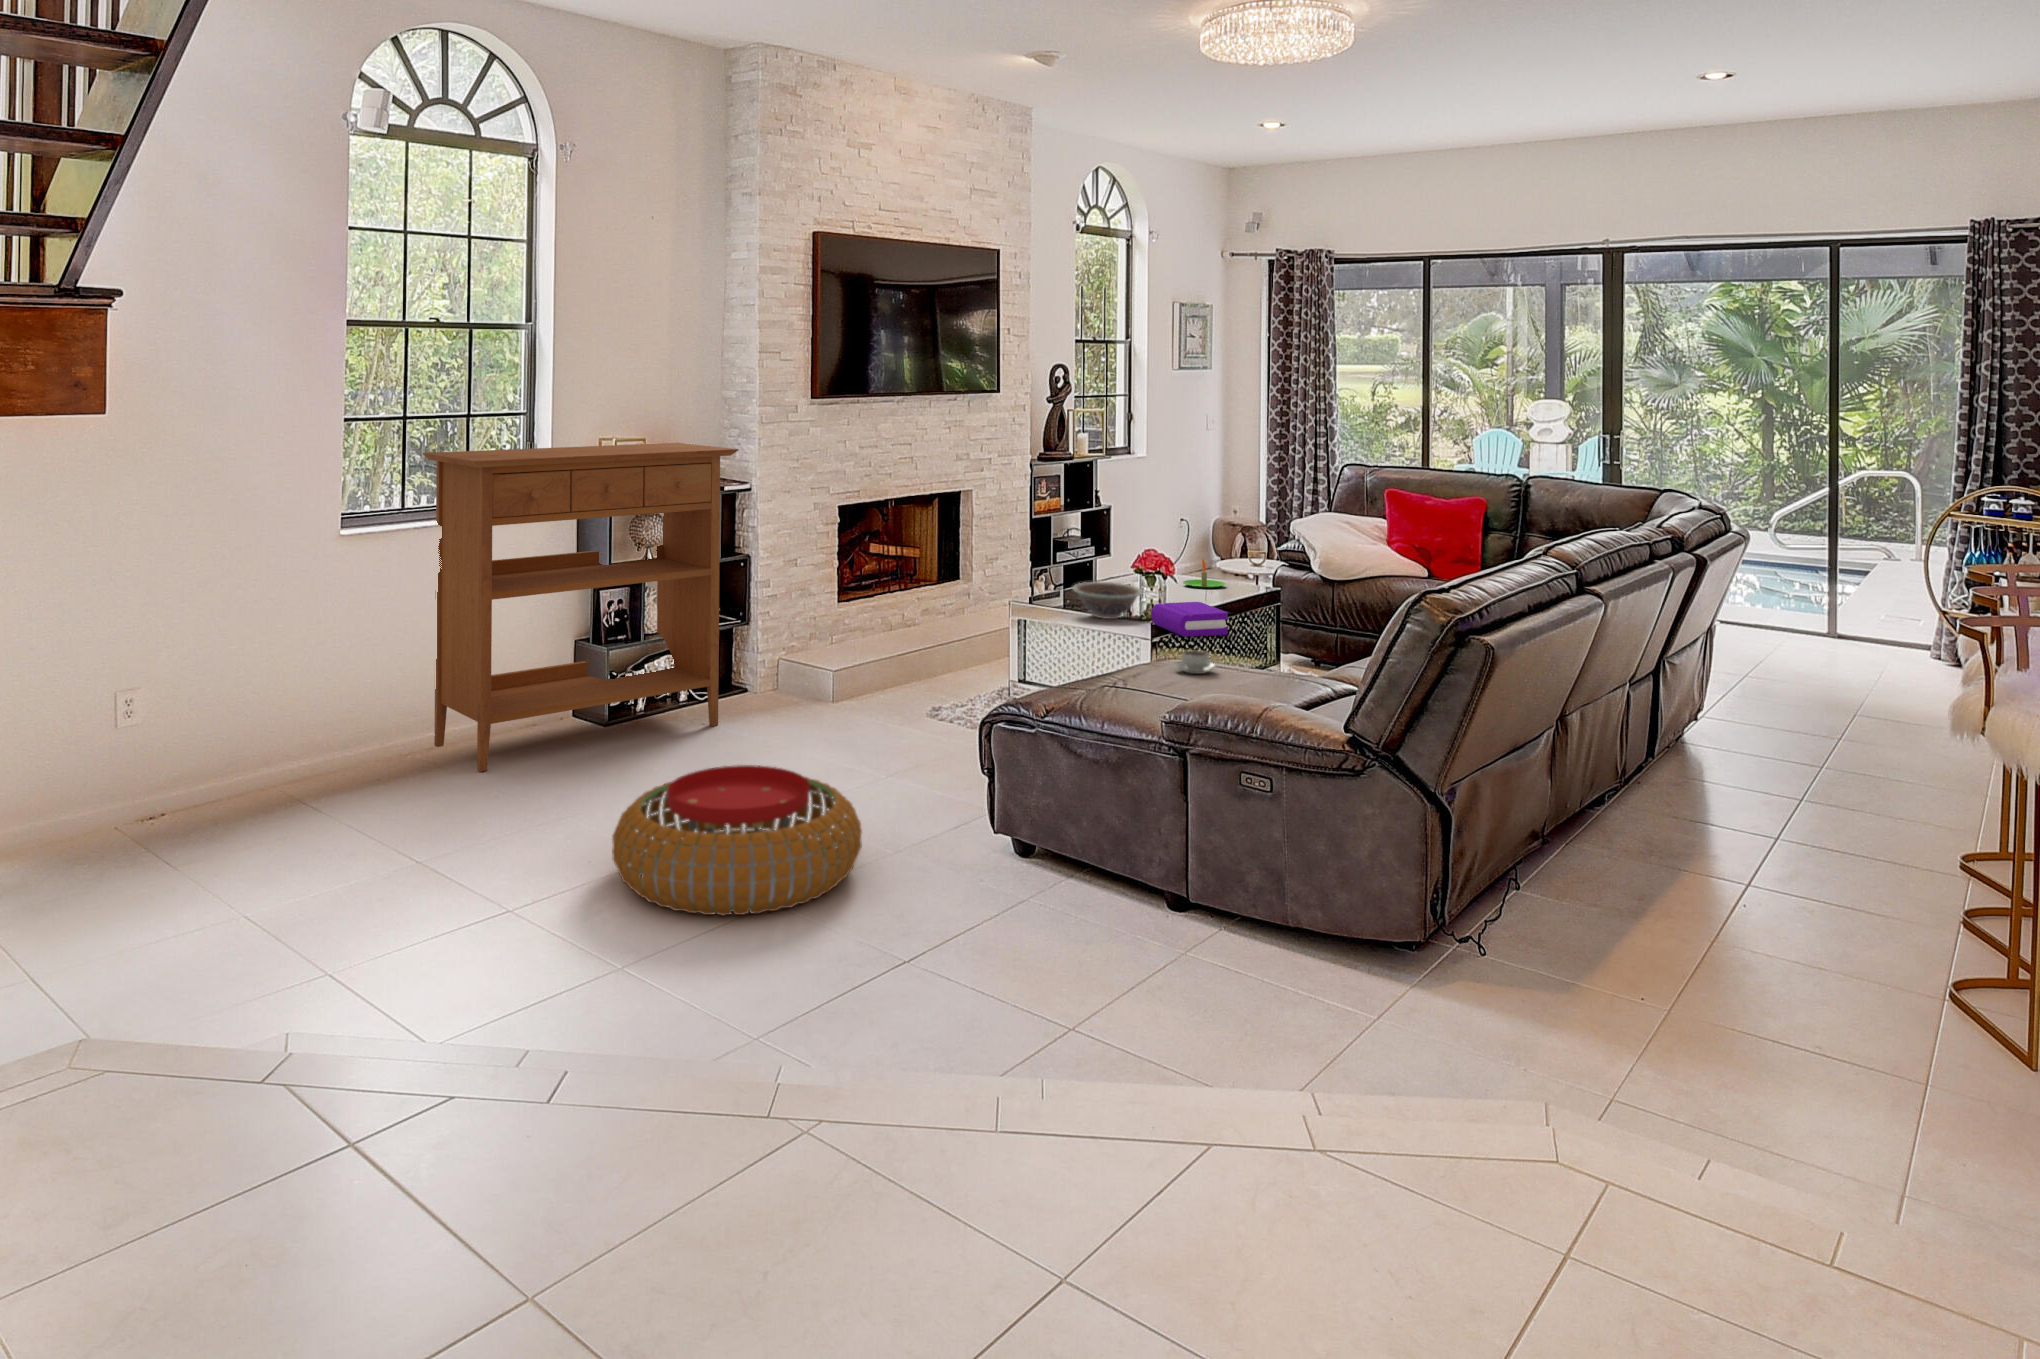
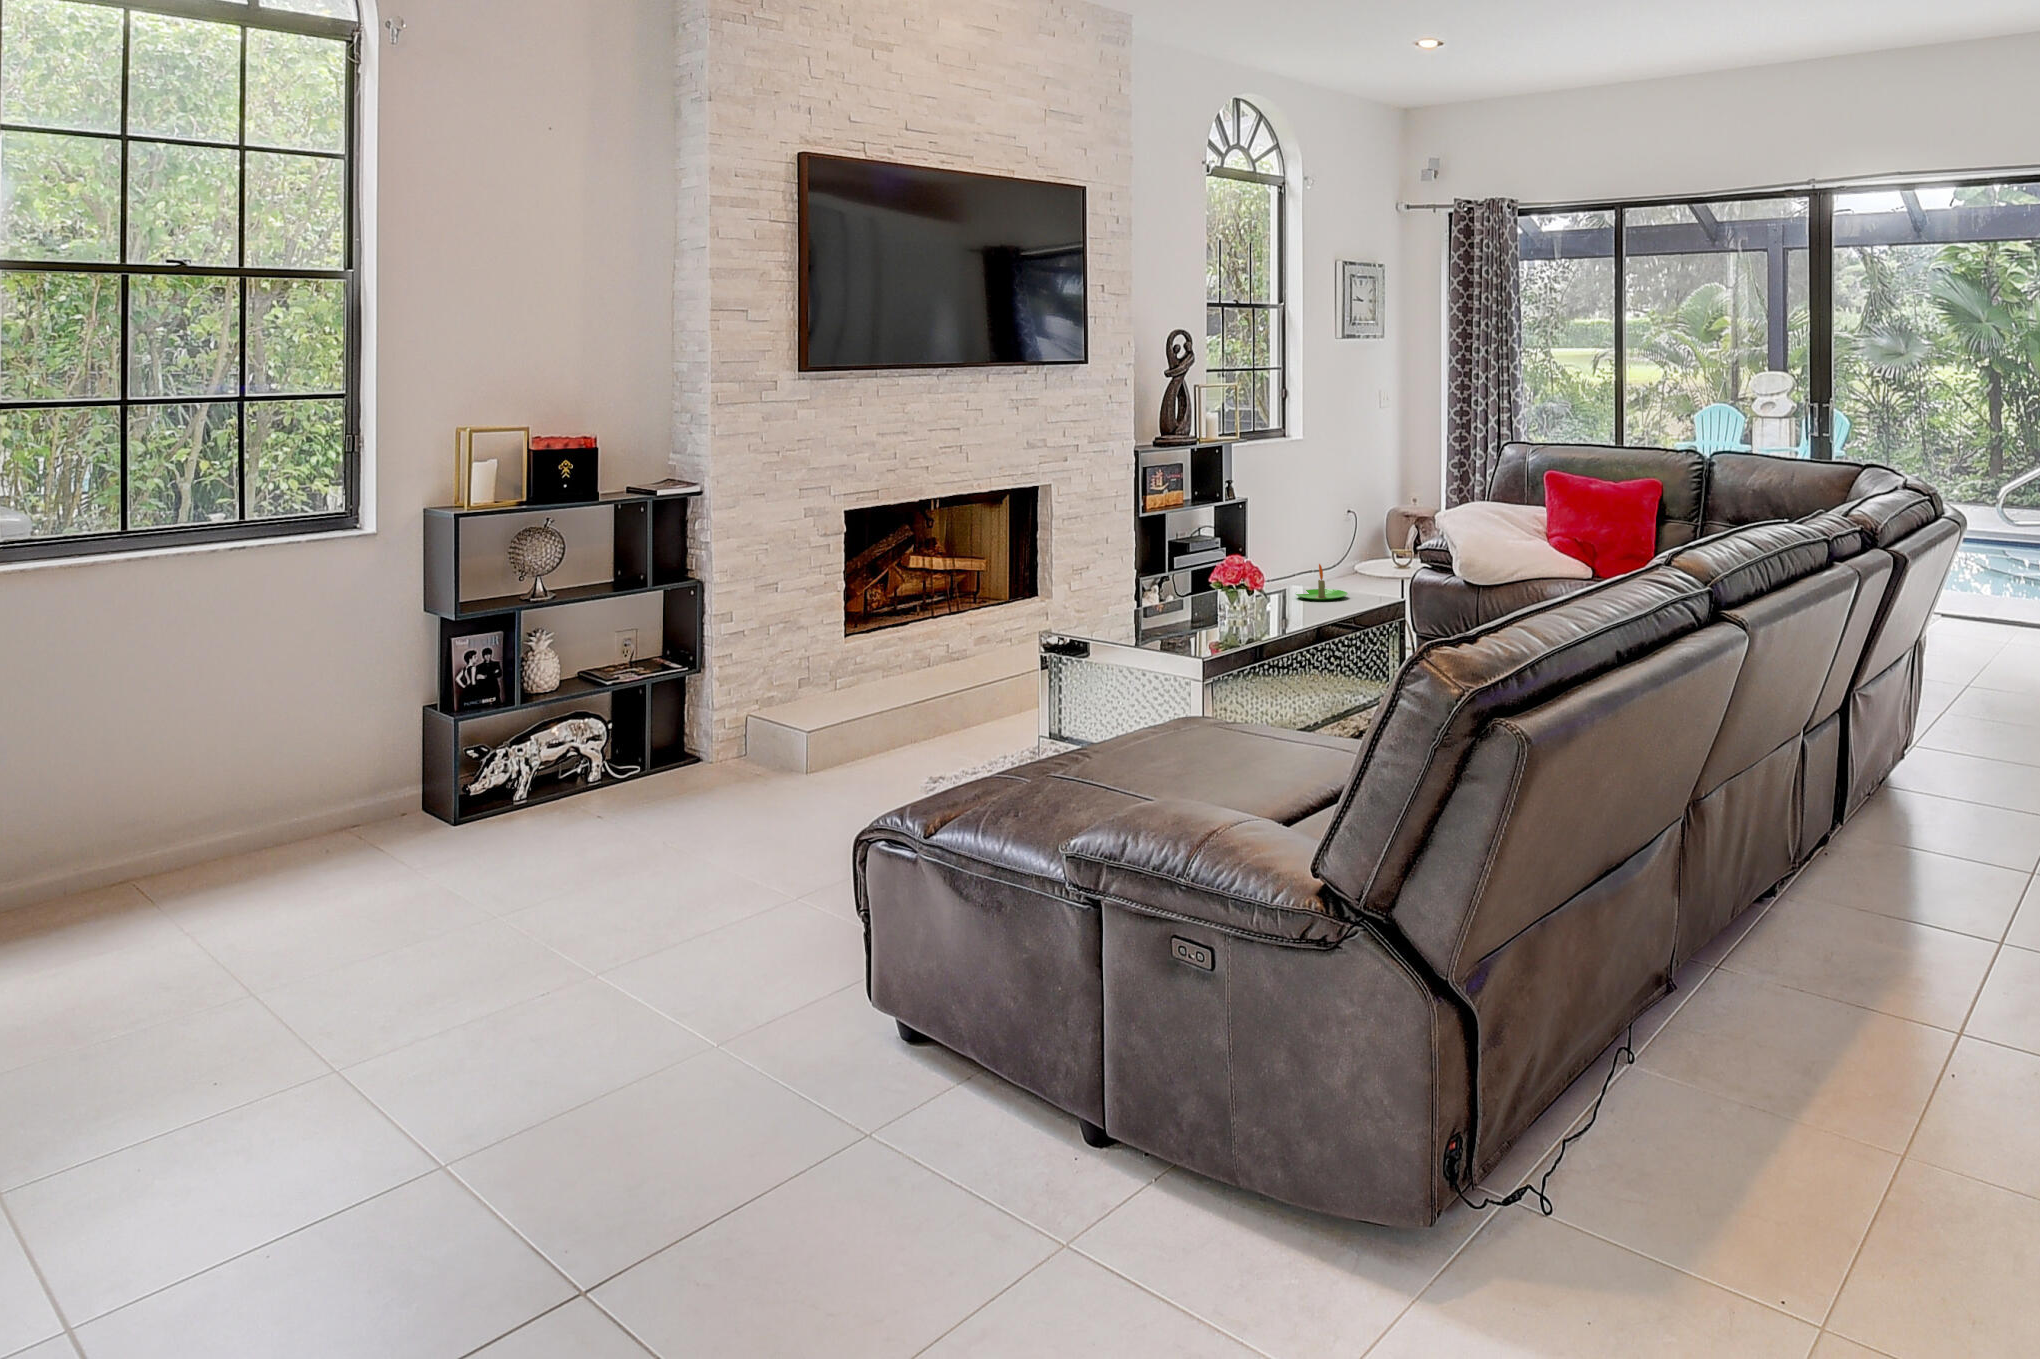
console table: present [423,443,739,772] -> none [150,432,649,910]
decorative bowl: present [1073,582,1143,619] -> none [1107,602,1200,653]
book: present [1151,602,1228,637] -> none [1199,628,1291,679]
coffee cup: present [1175,650,1216,674] -> none [1159,712,1219,749]
pouf: present [612,765,862,915] -> none [173,919,642,1205]

